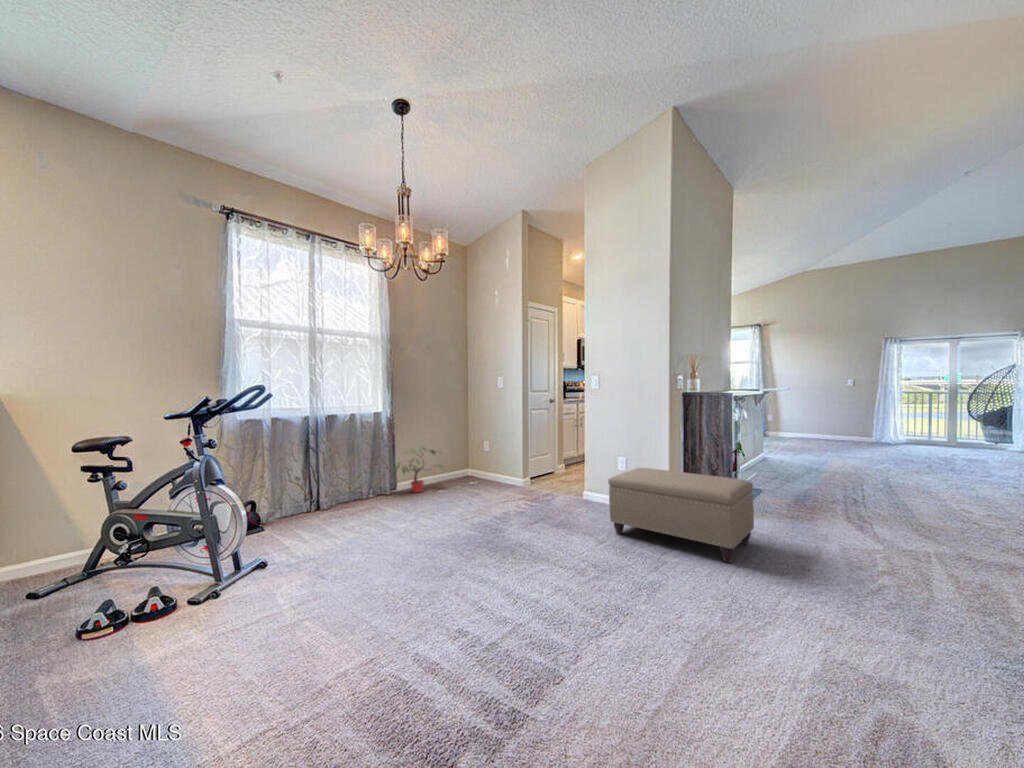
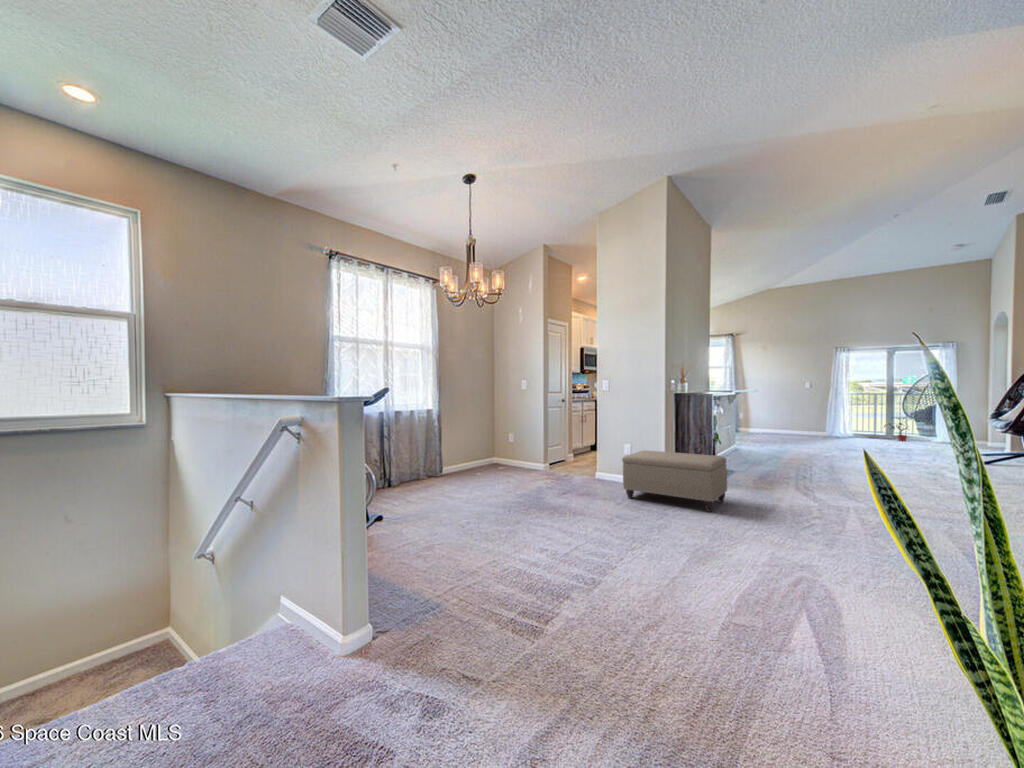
potted plant: present [394,447,443,493] -> present [884,417,921,441]

